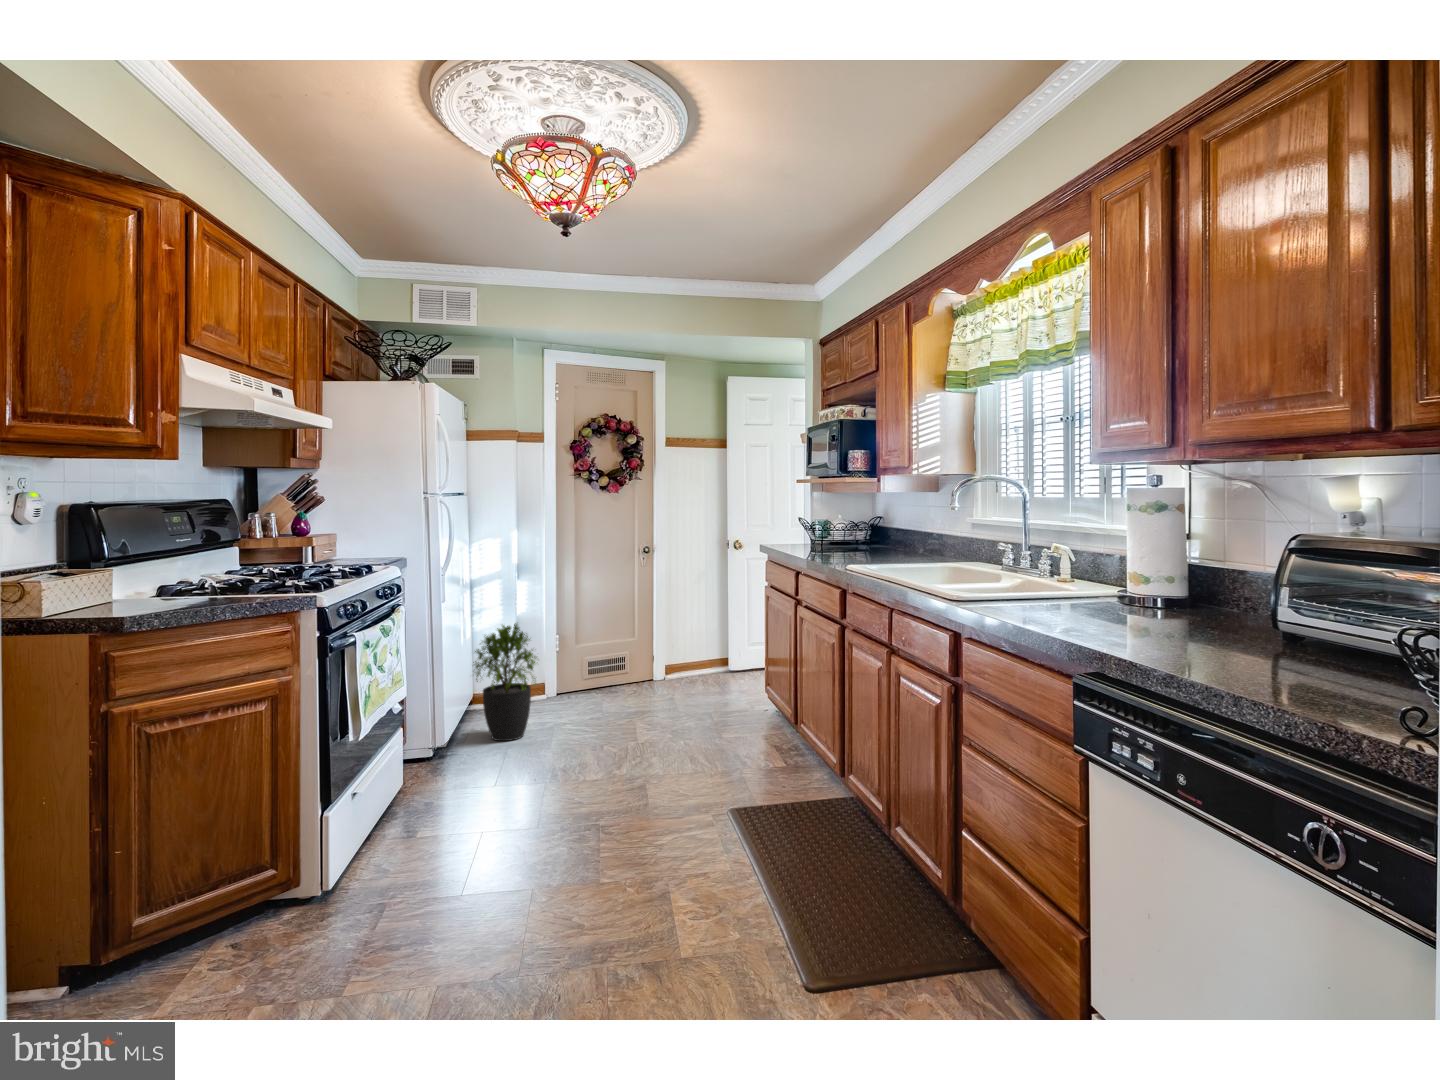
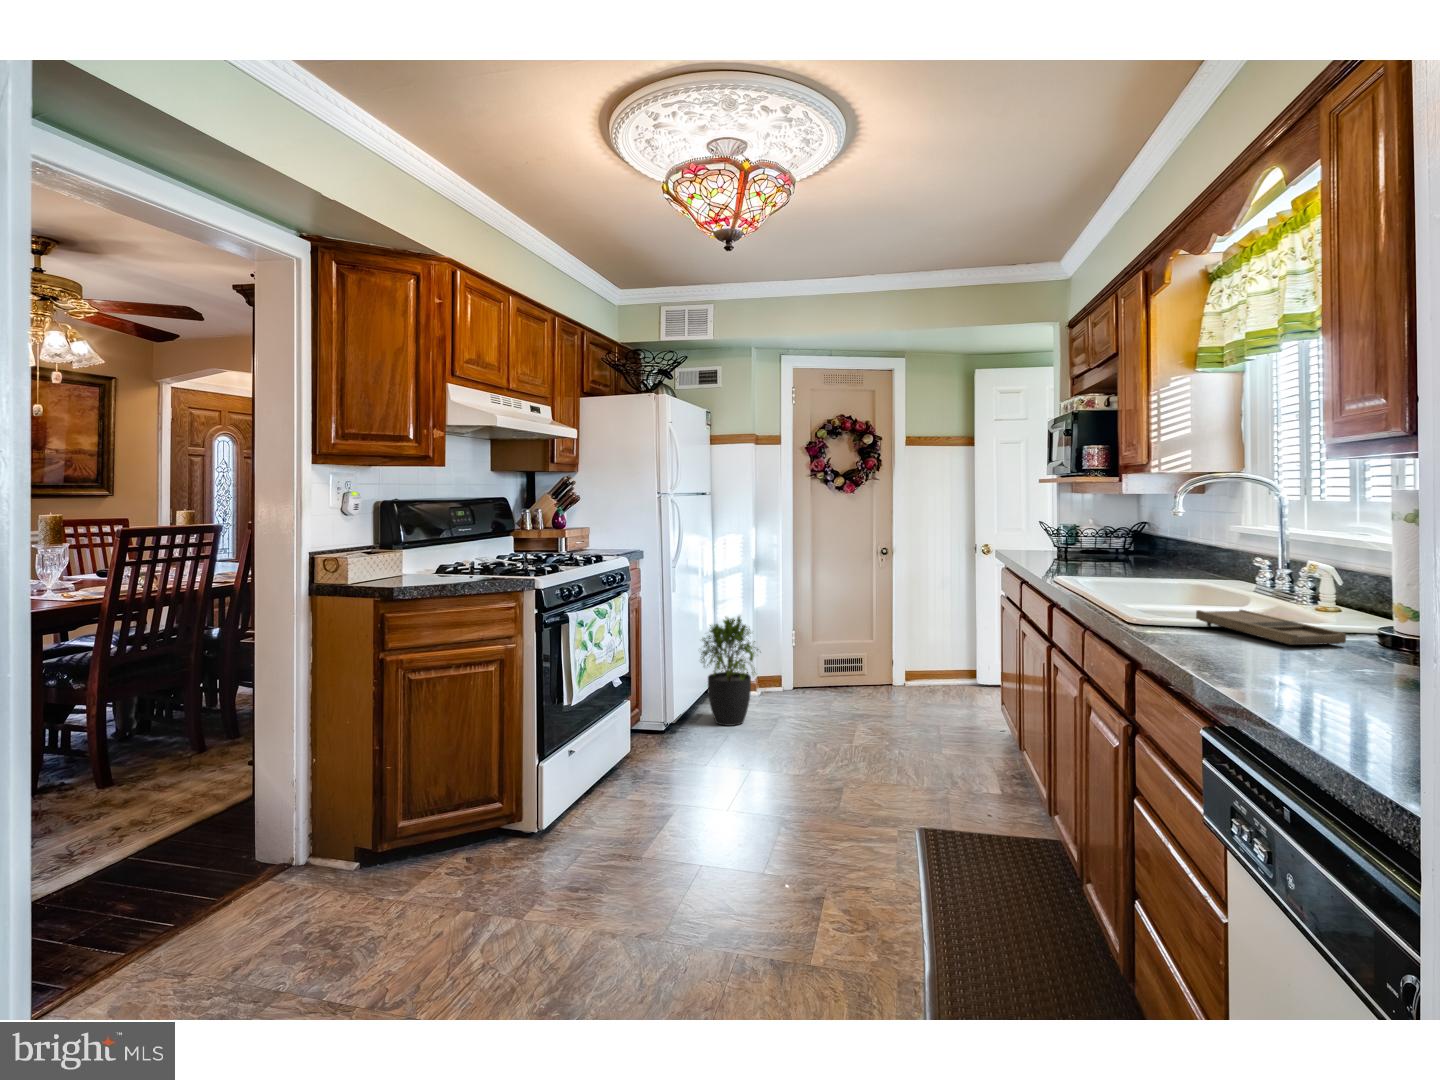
tray: none [996,587,1109,612] -> present [1196,610,1346,645]

